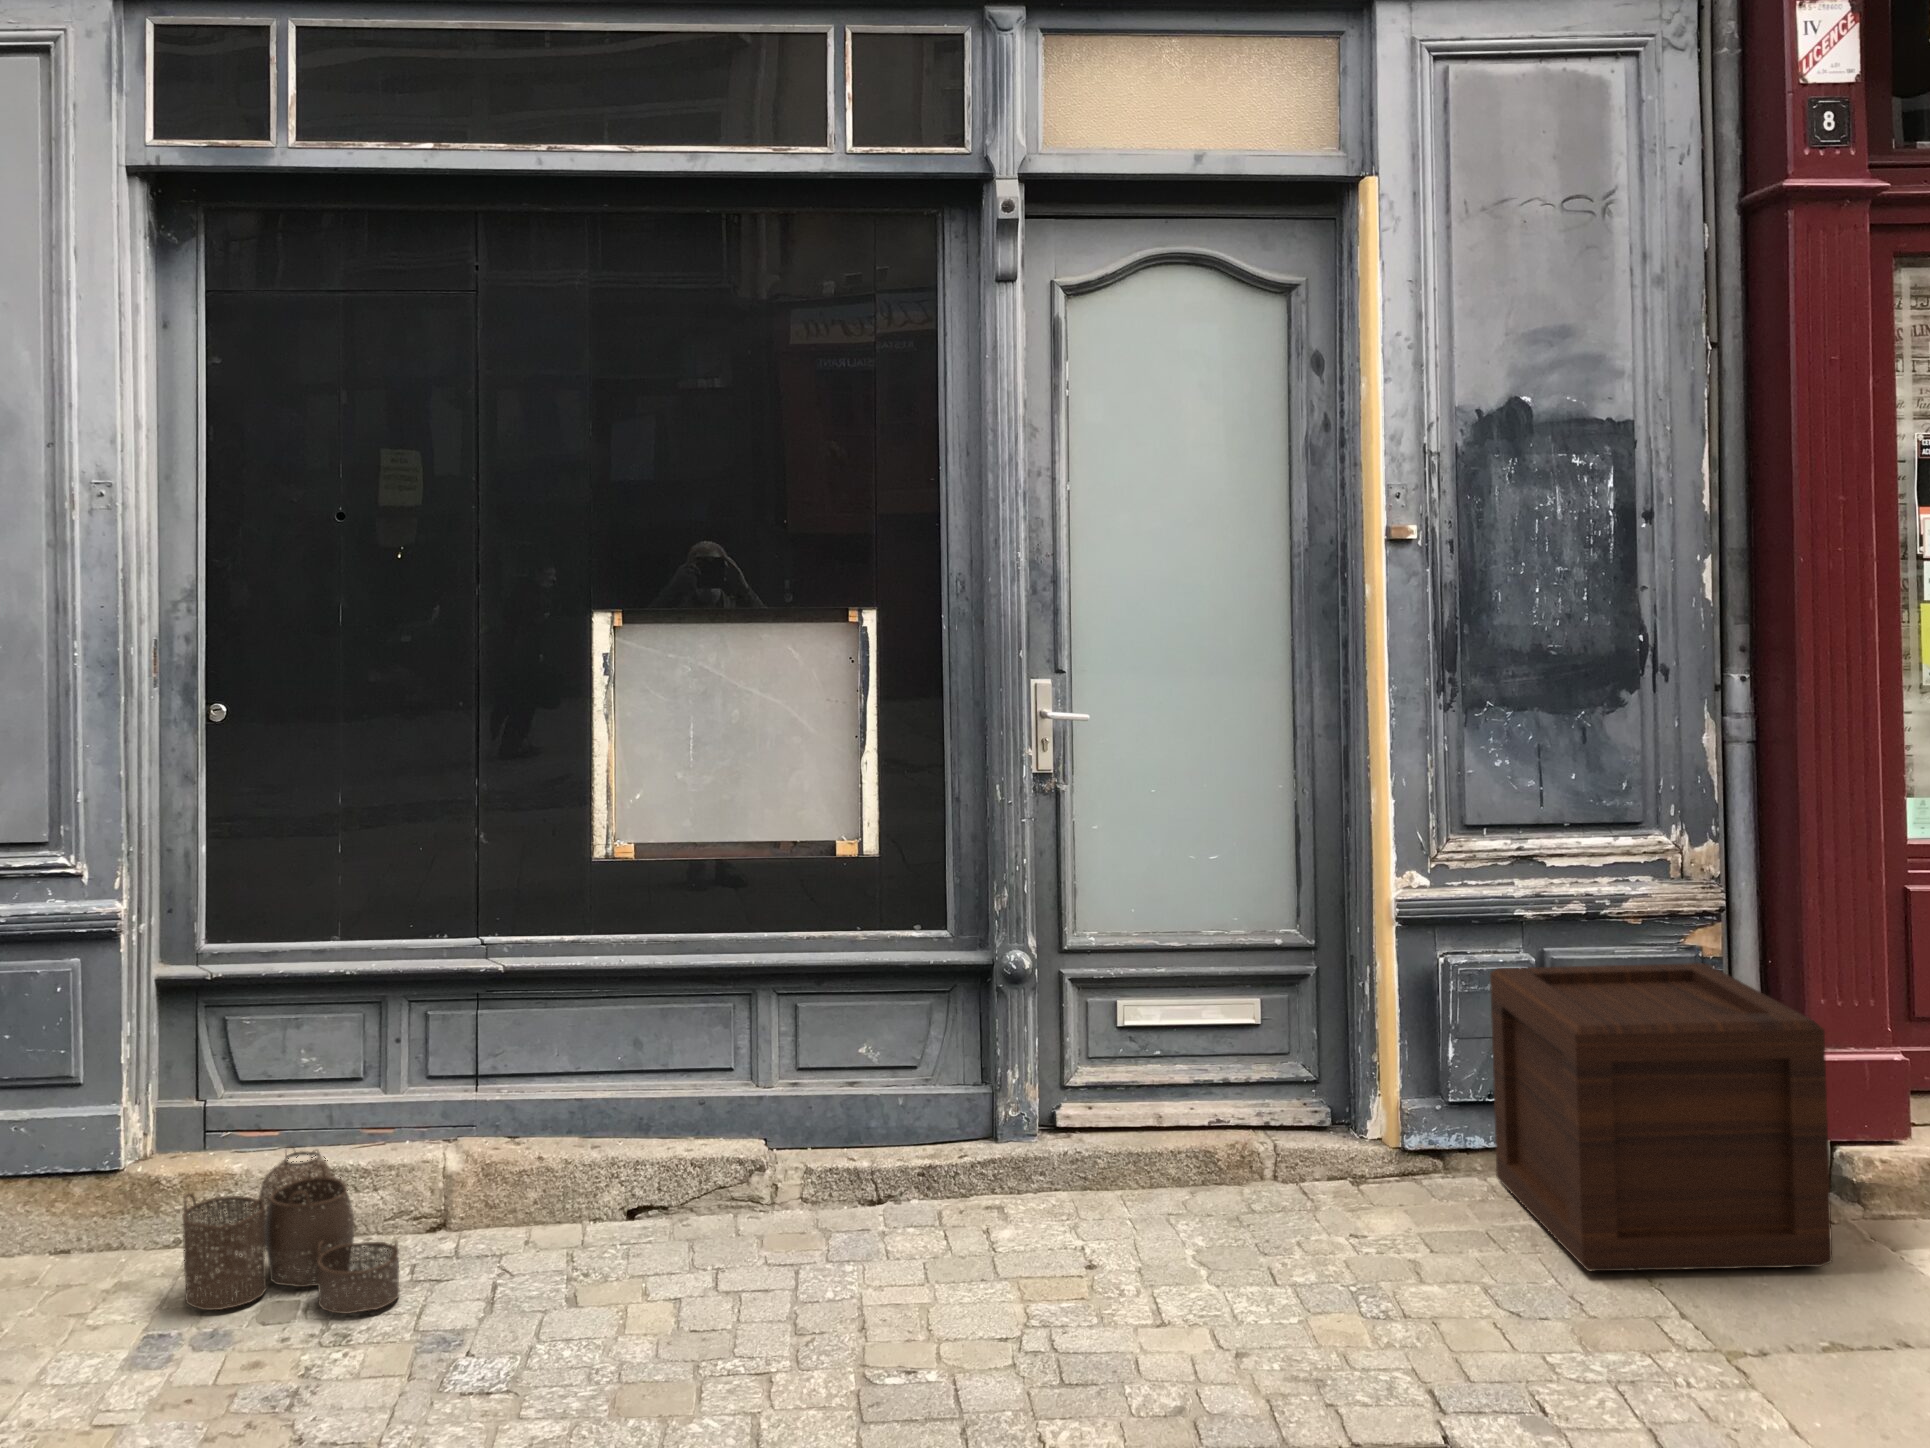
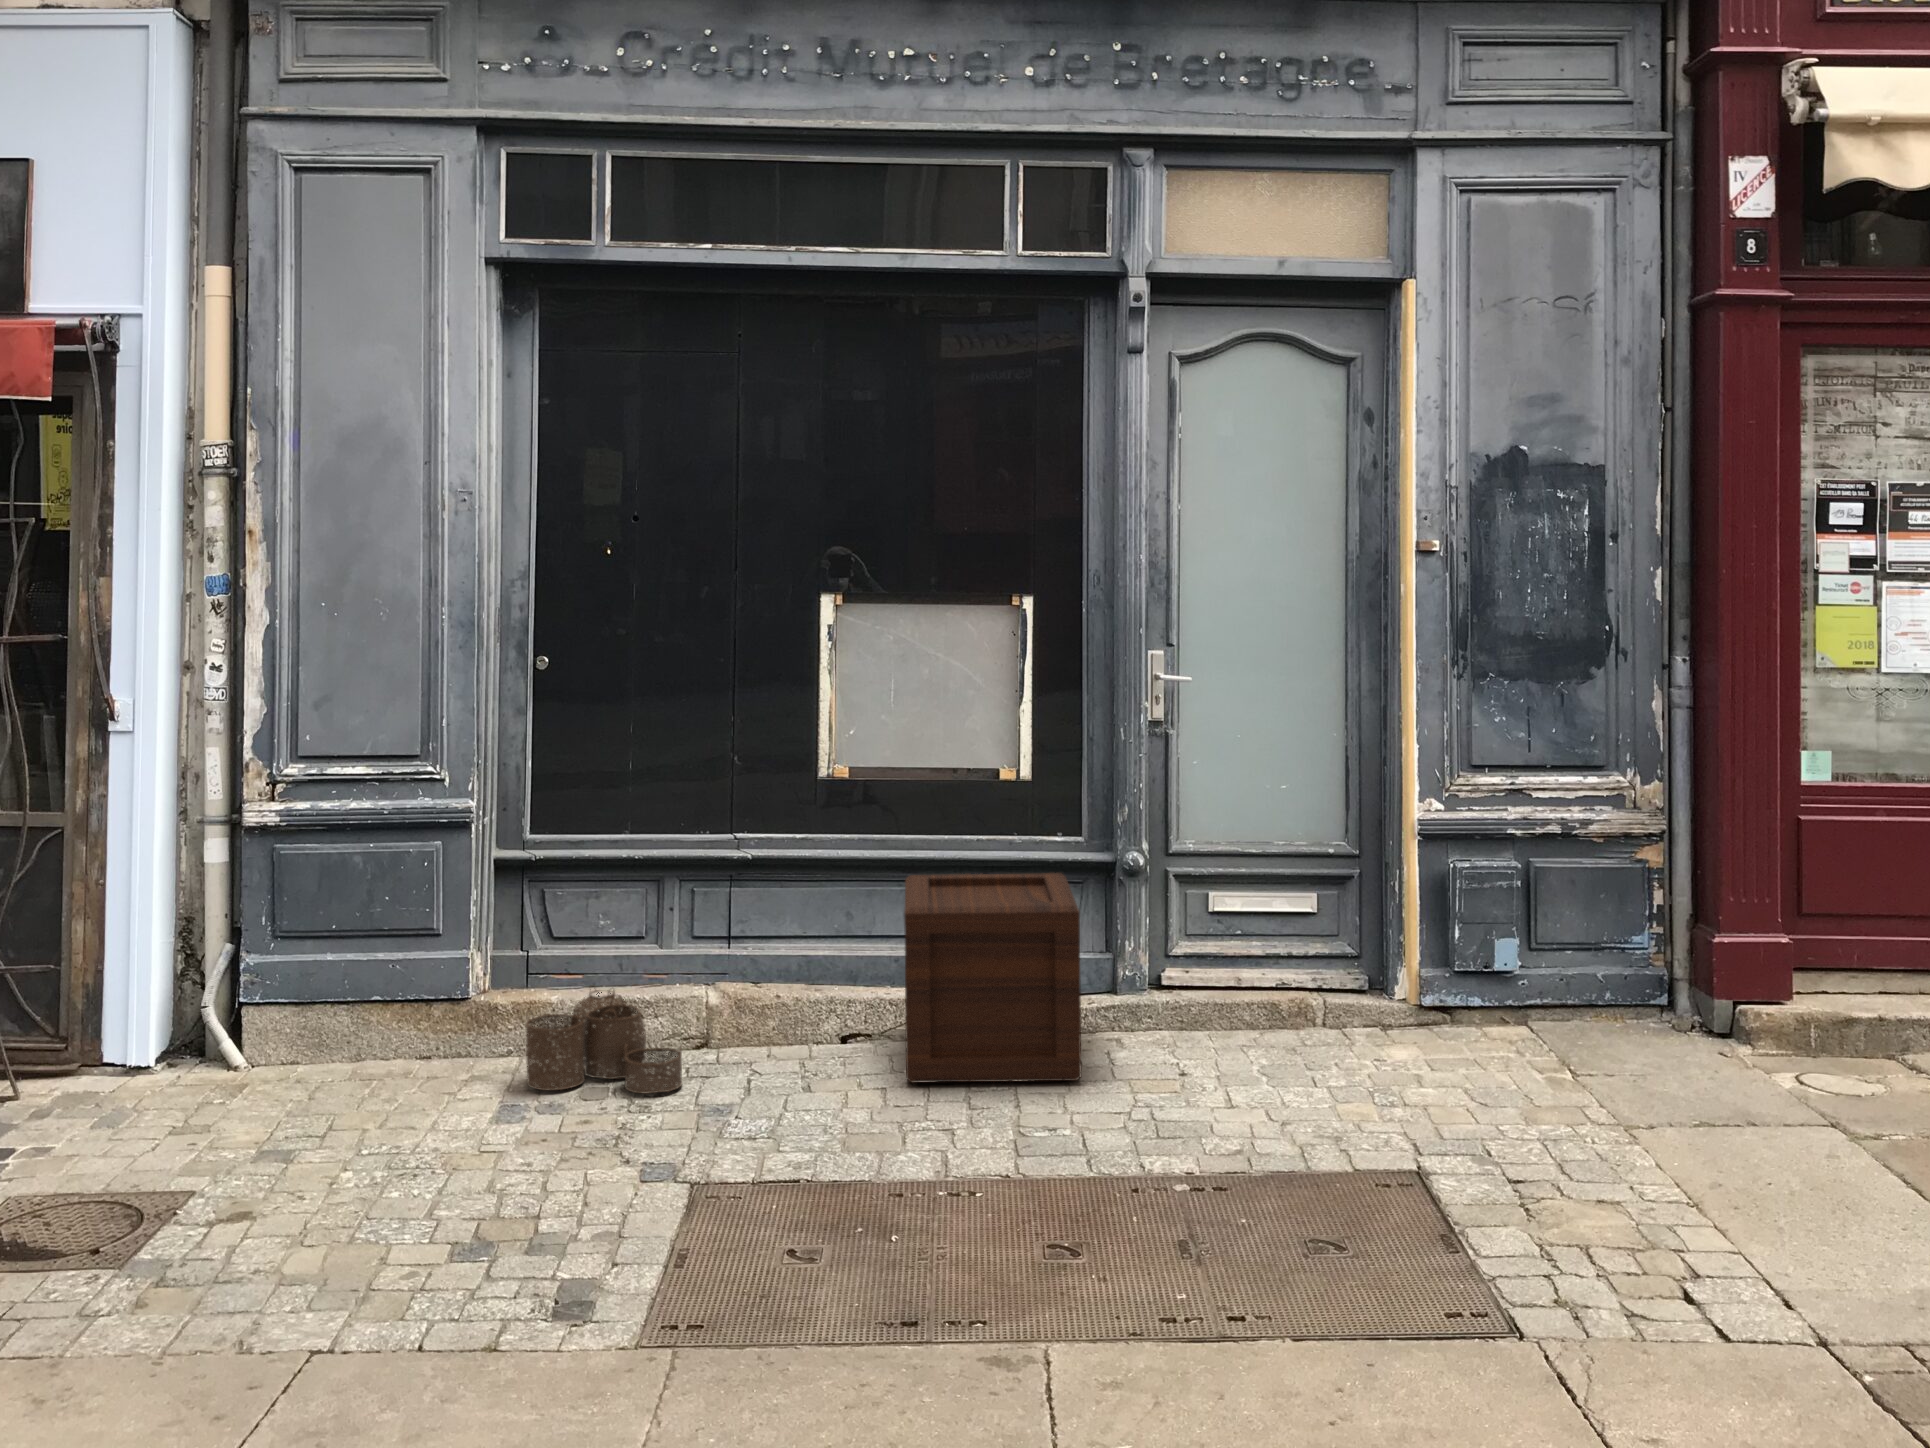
wooden crate: present [1490,963,1832,1271] -> present [904,873,1081,1083]

